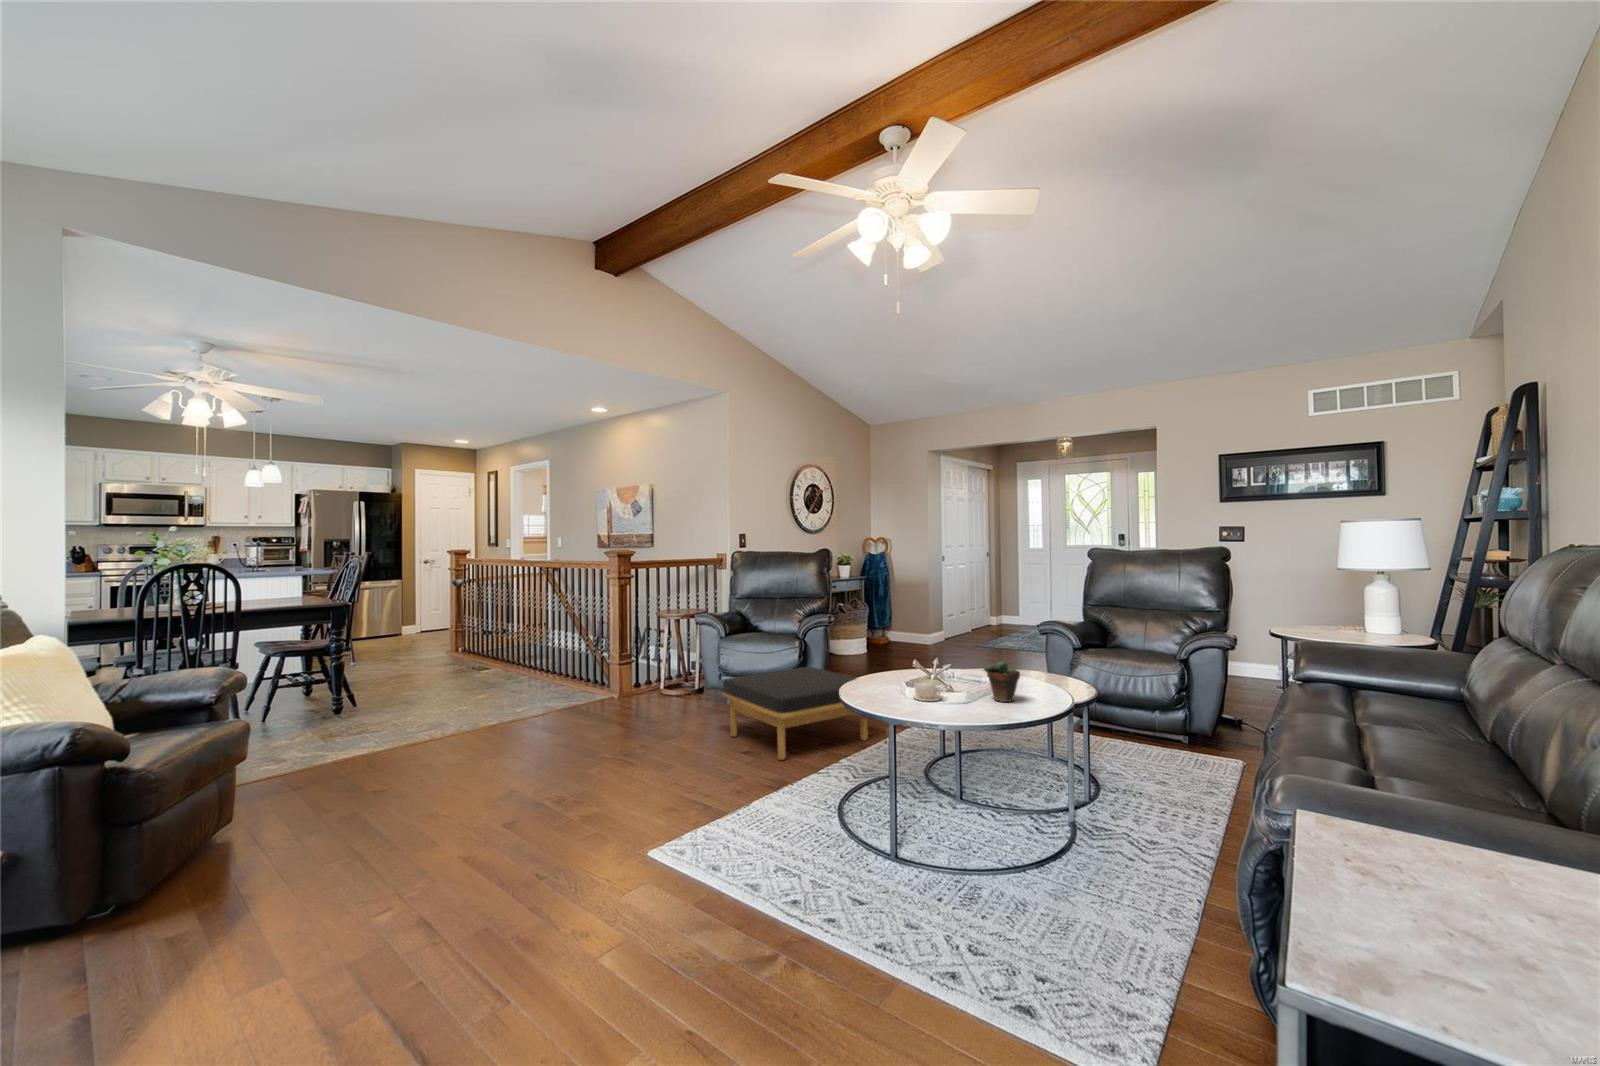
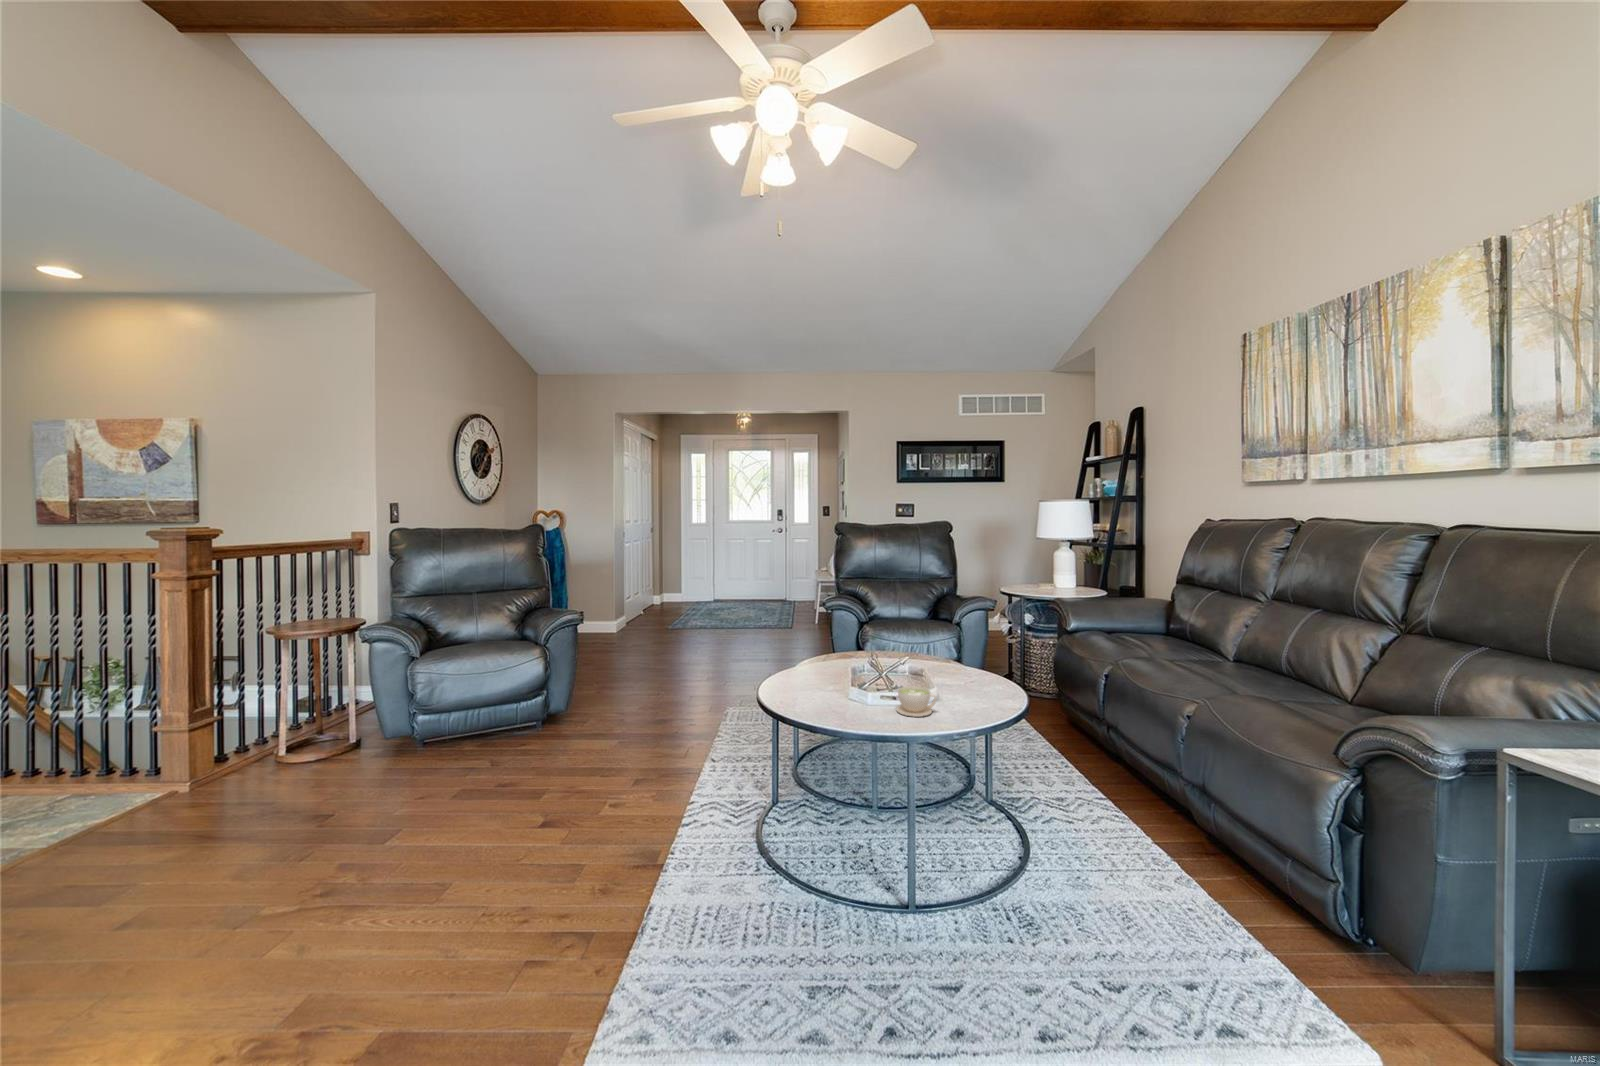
succulent plant: present [984,650,1020,702] -> none [960,637,998,700]
ottoman: present [723,667,868,760] -> none [484,684,711,832]

